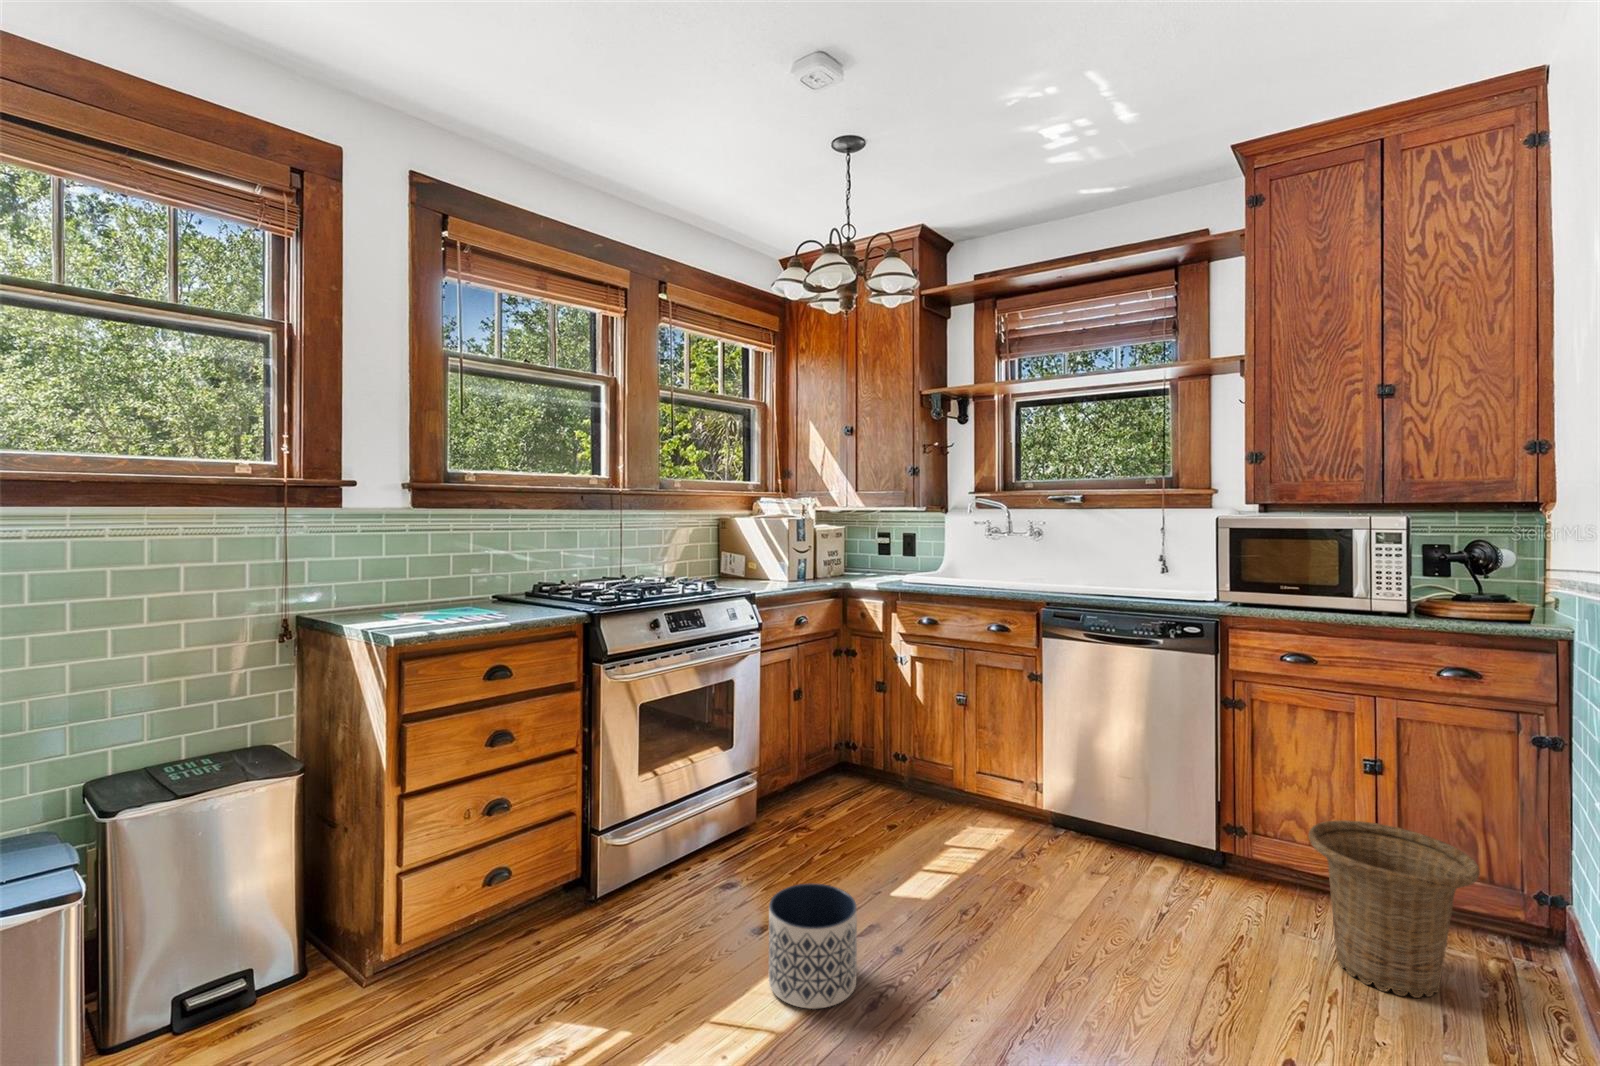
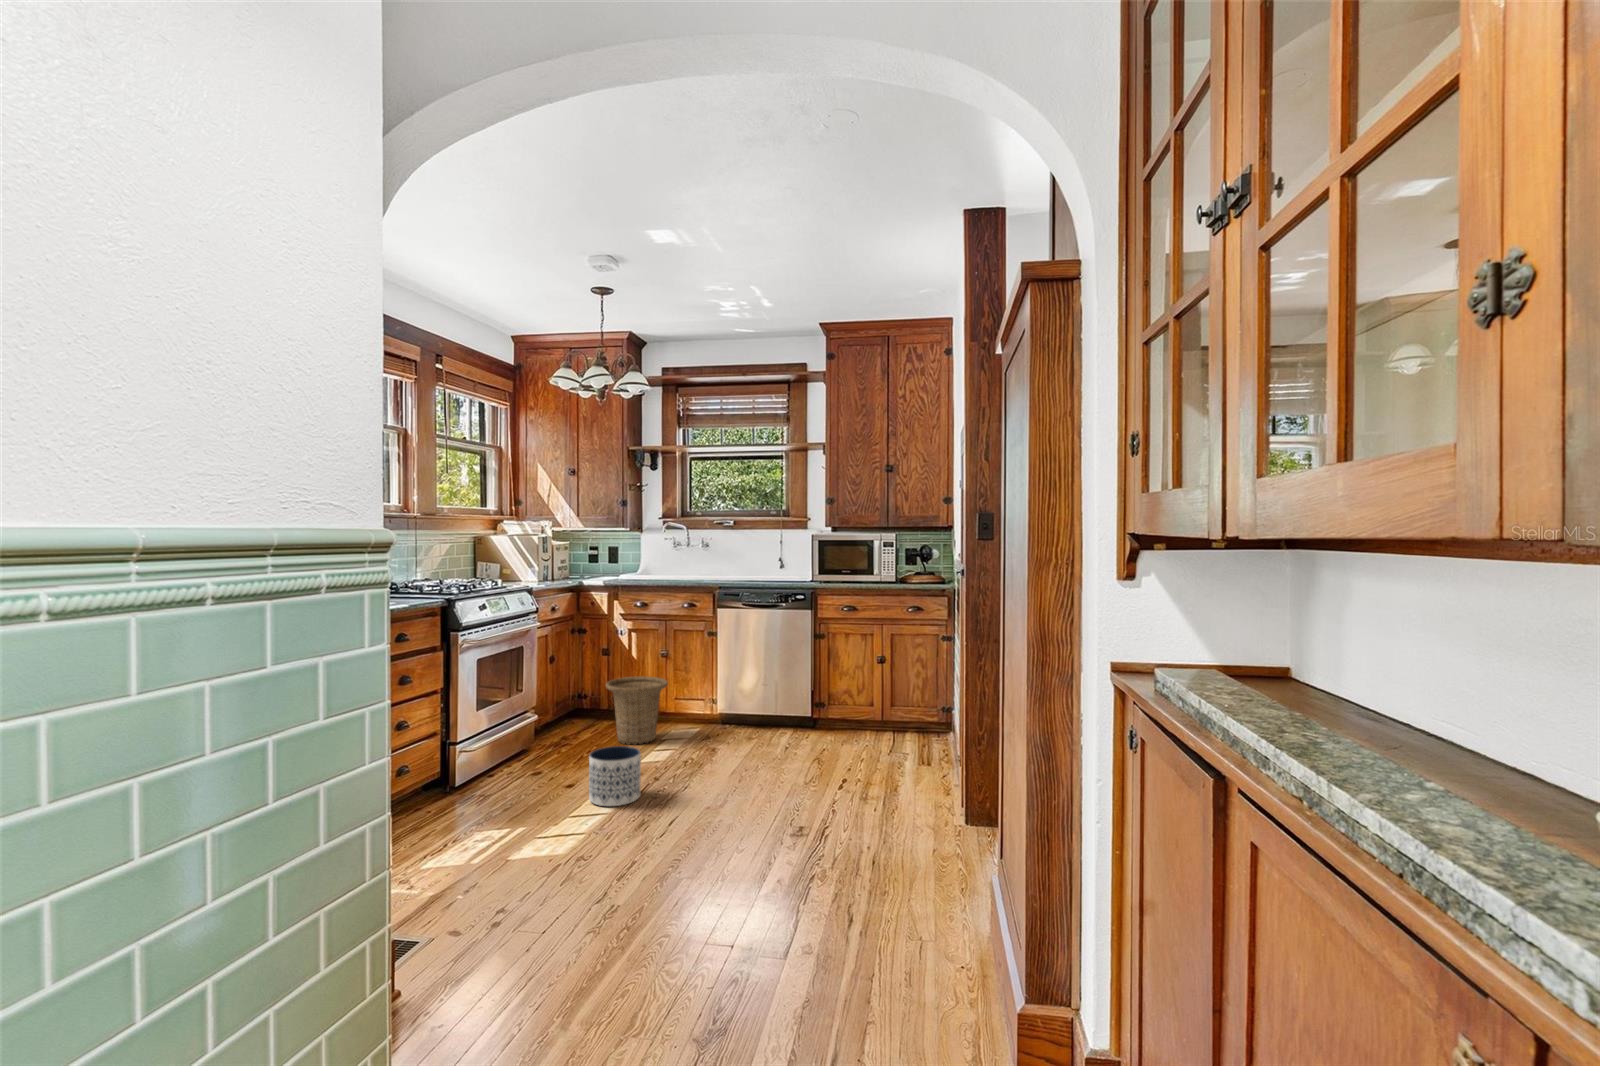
basket: present [1309,820,1480,998] -> present [606,676,668,745]

